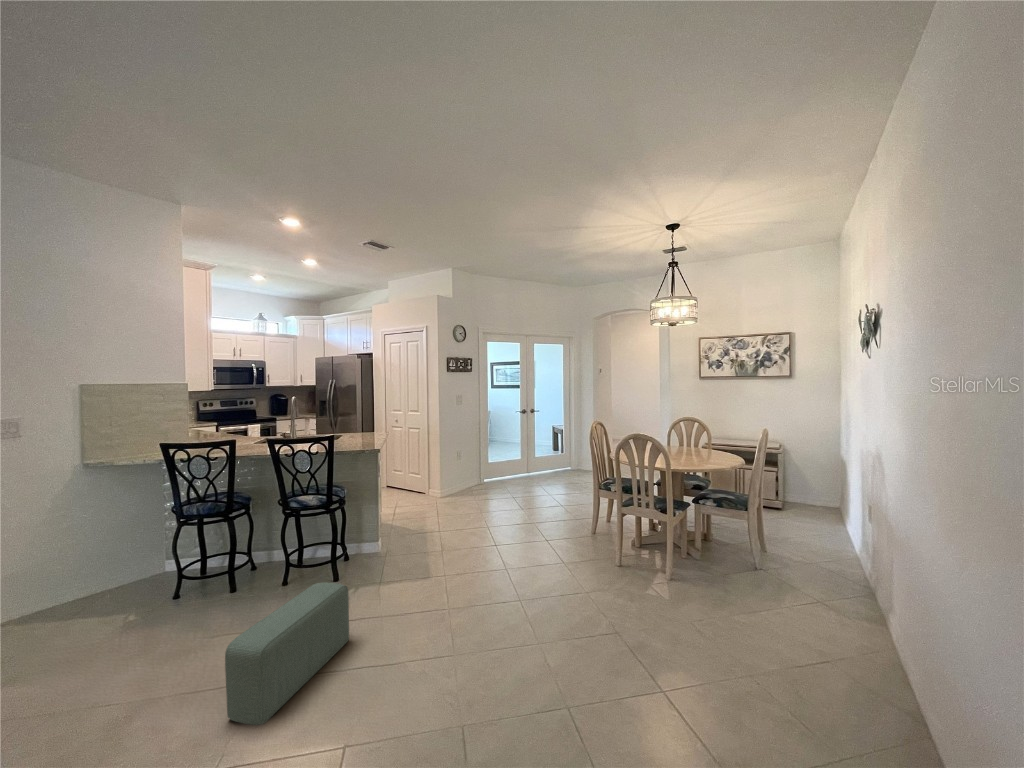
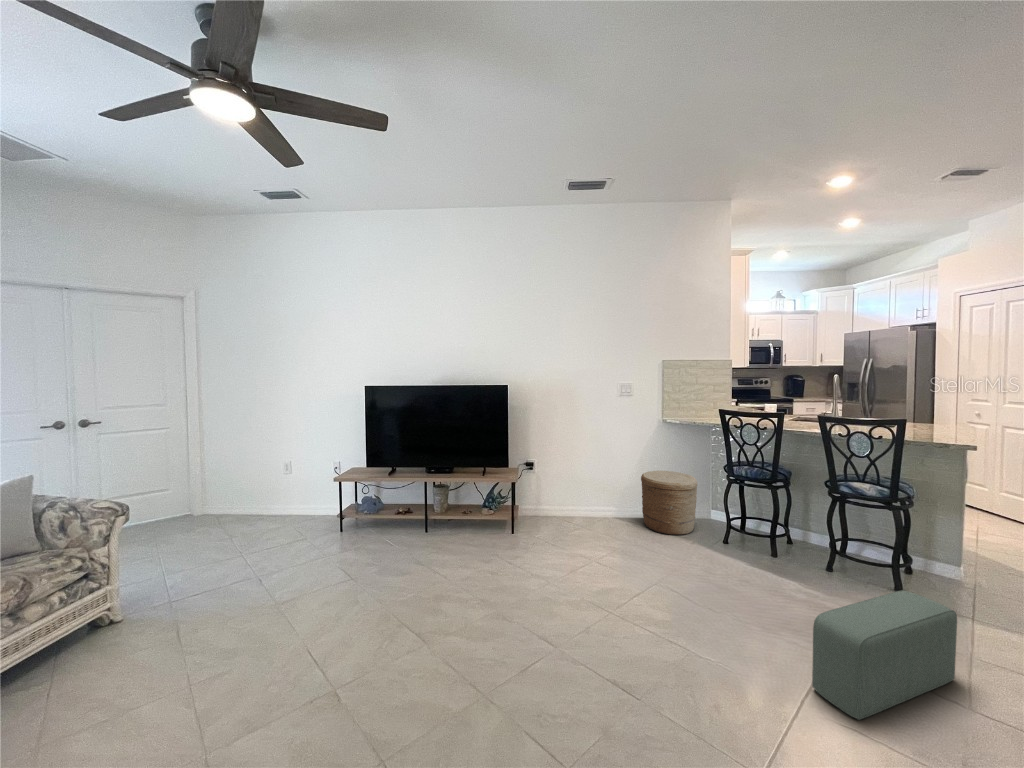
woven basket: none [48,529,141,620] -> present [641,471,697,535]

